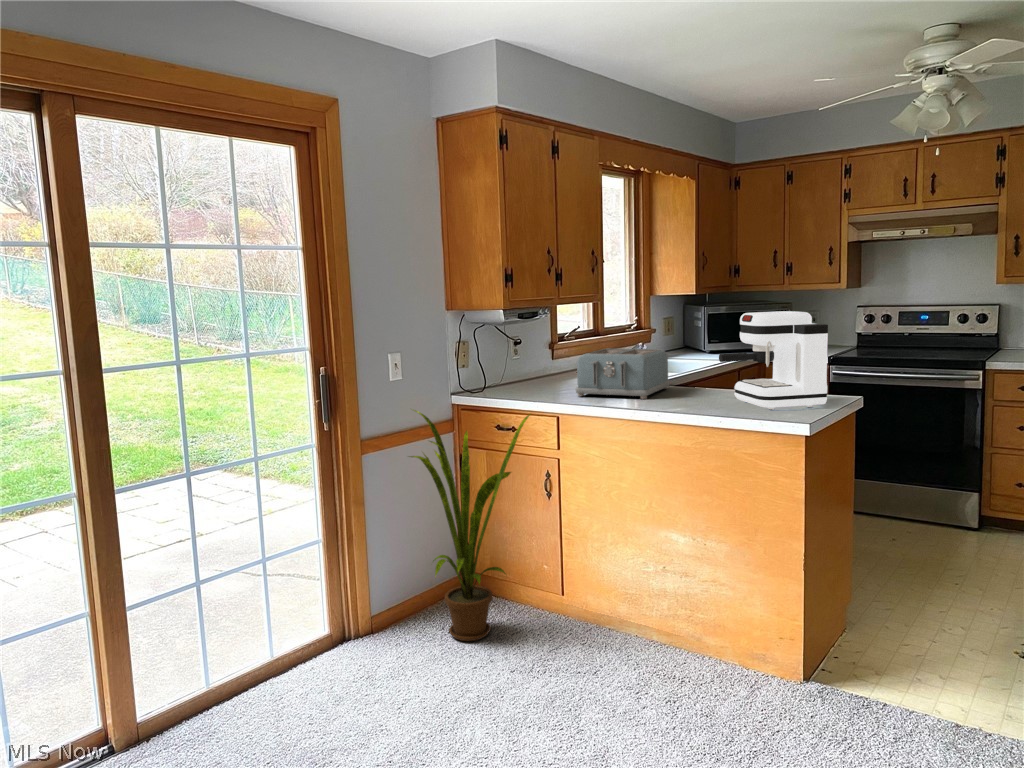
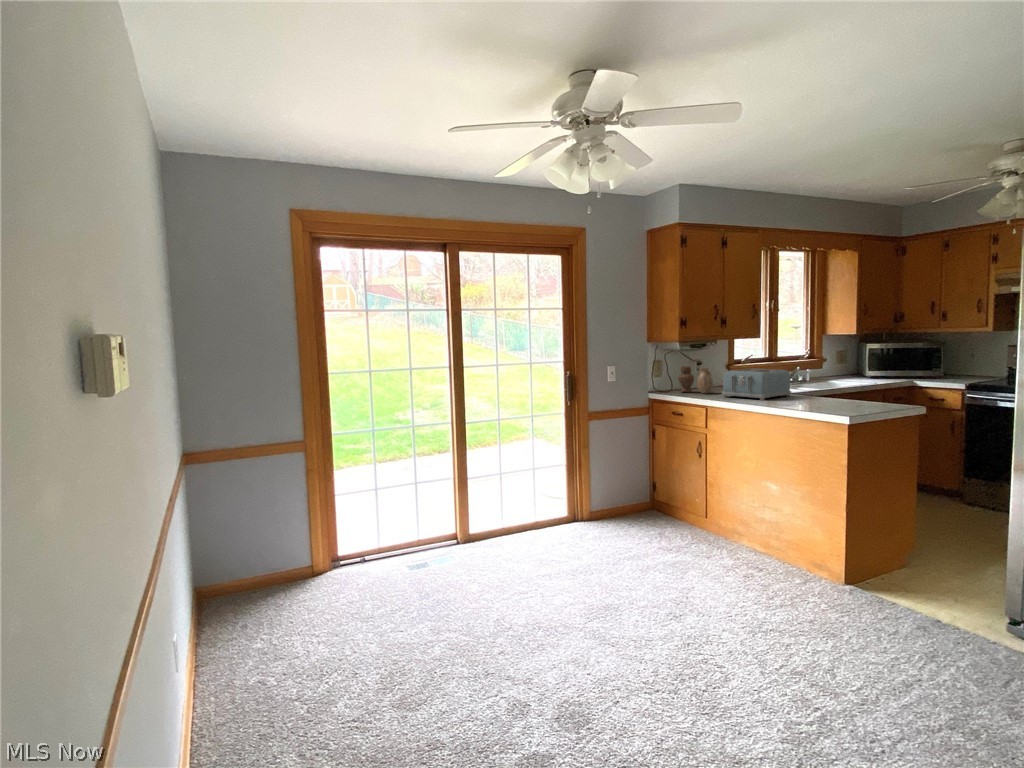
coffee maker: present [719,311,828,410] -> none [803,347,875,409]
vase: none [493,348,553,392] -> present [678,366,714,394]
house plant: present [409,410,531,641] -> none [607,397,686,533]

